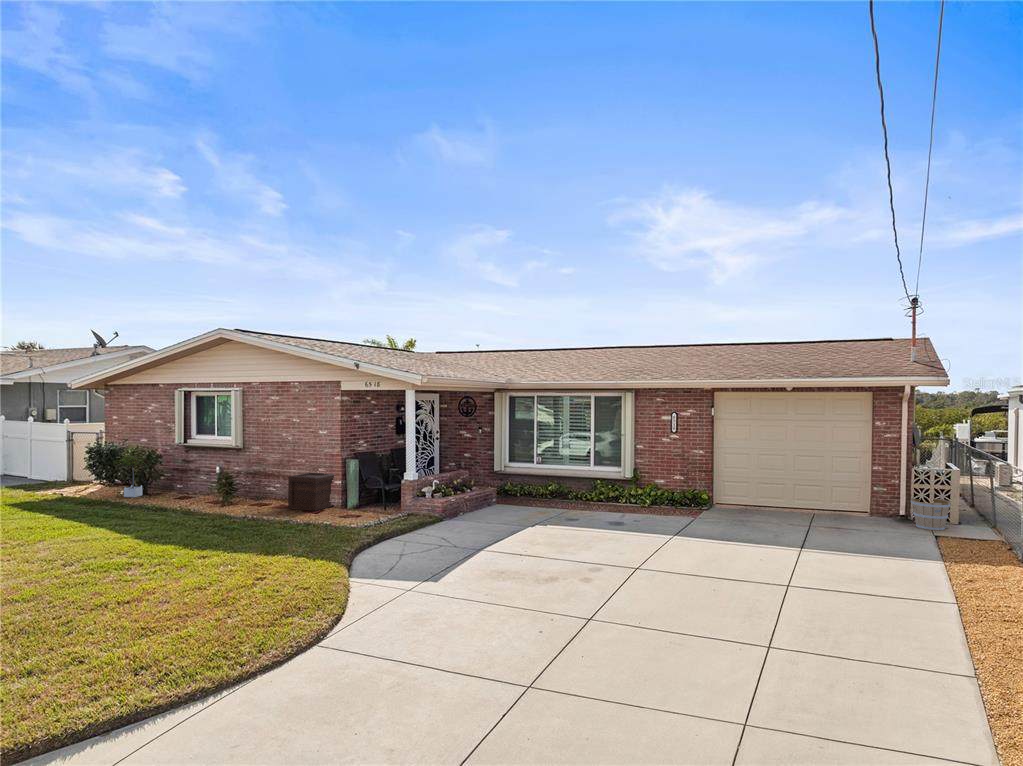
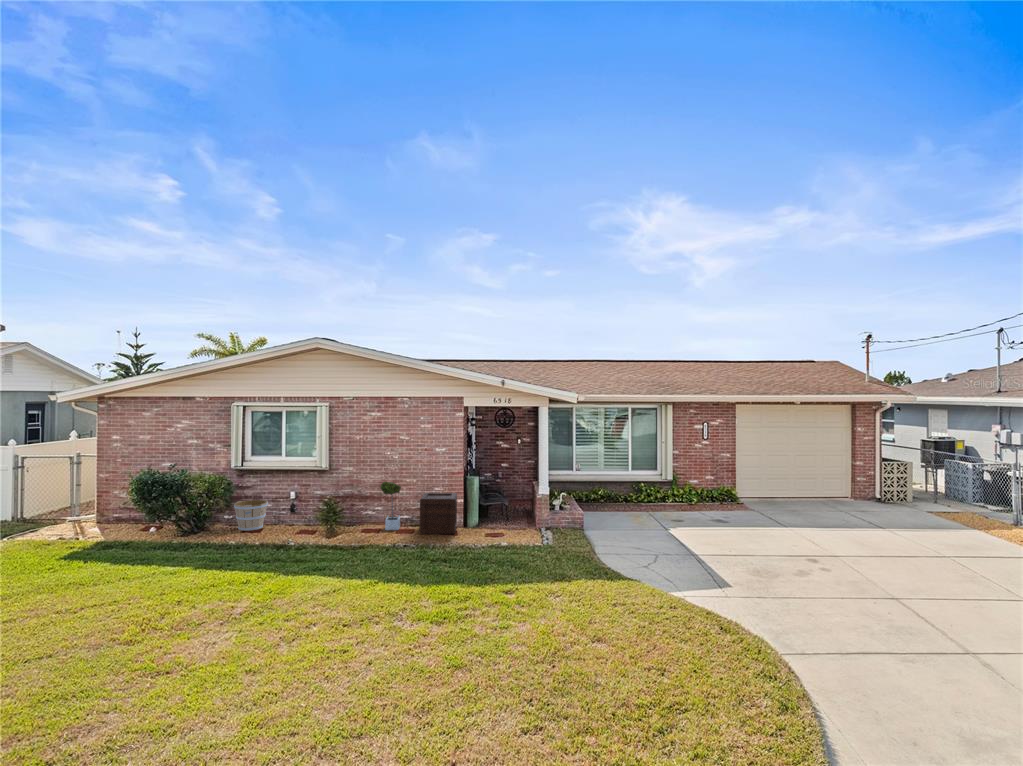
potted tree: present [121,455,143,497] -> present [381,482,401,530]
wooden bucket: present [911,498,951,531] -> present [234,500,268,531]

